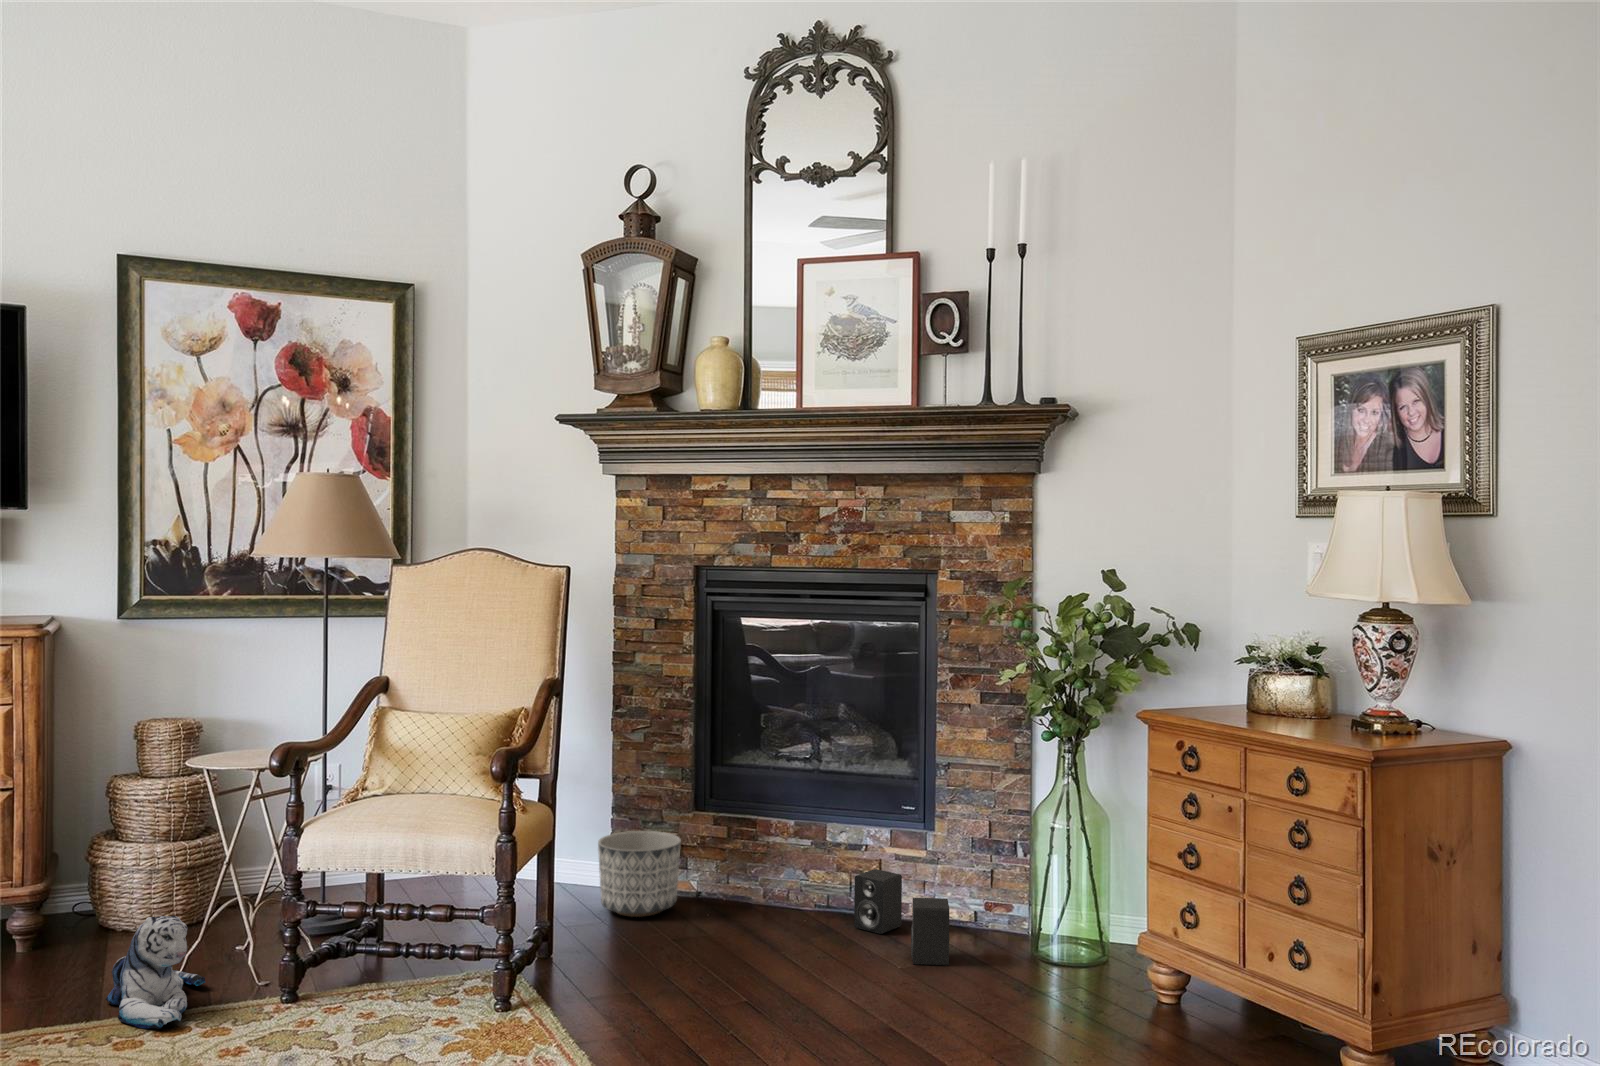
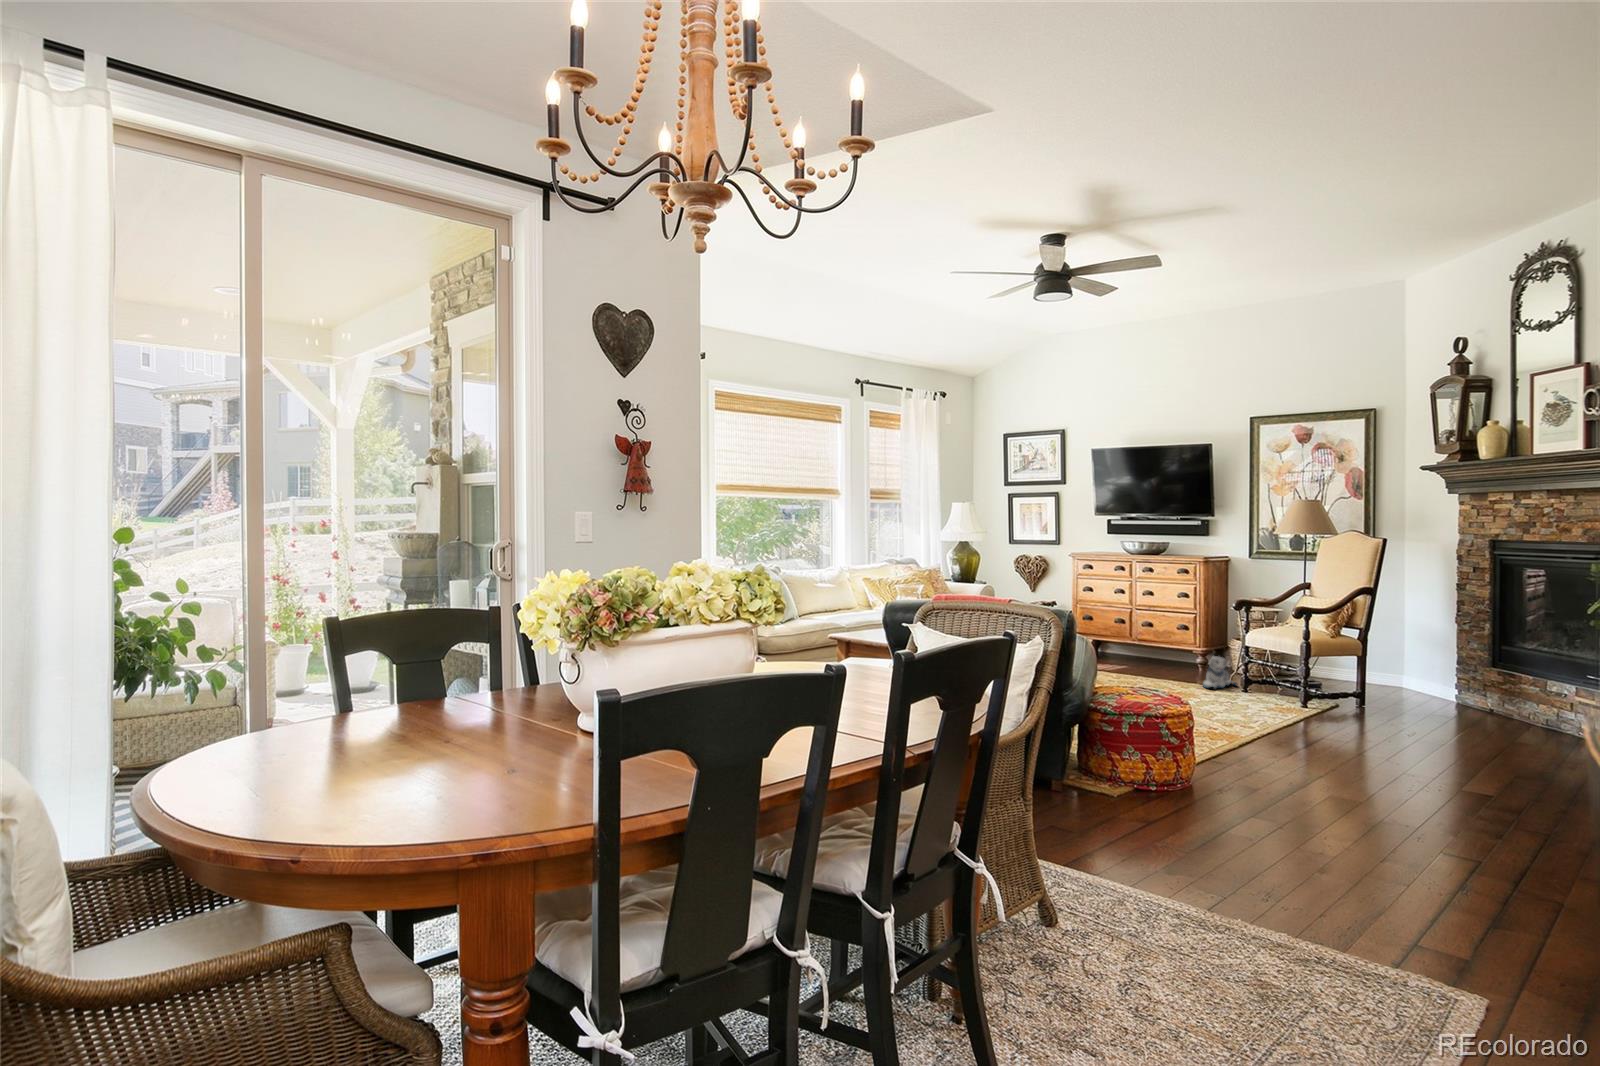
planter: present [598,831,681,917] -> none [1424,672,1473,711]
speaker: present [854,869,949,966] -> none [1525,704,1568,745]

